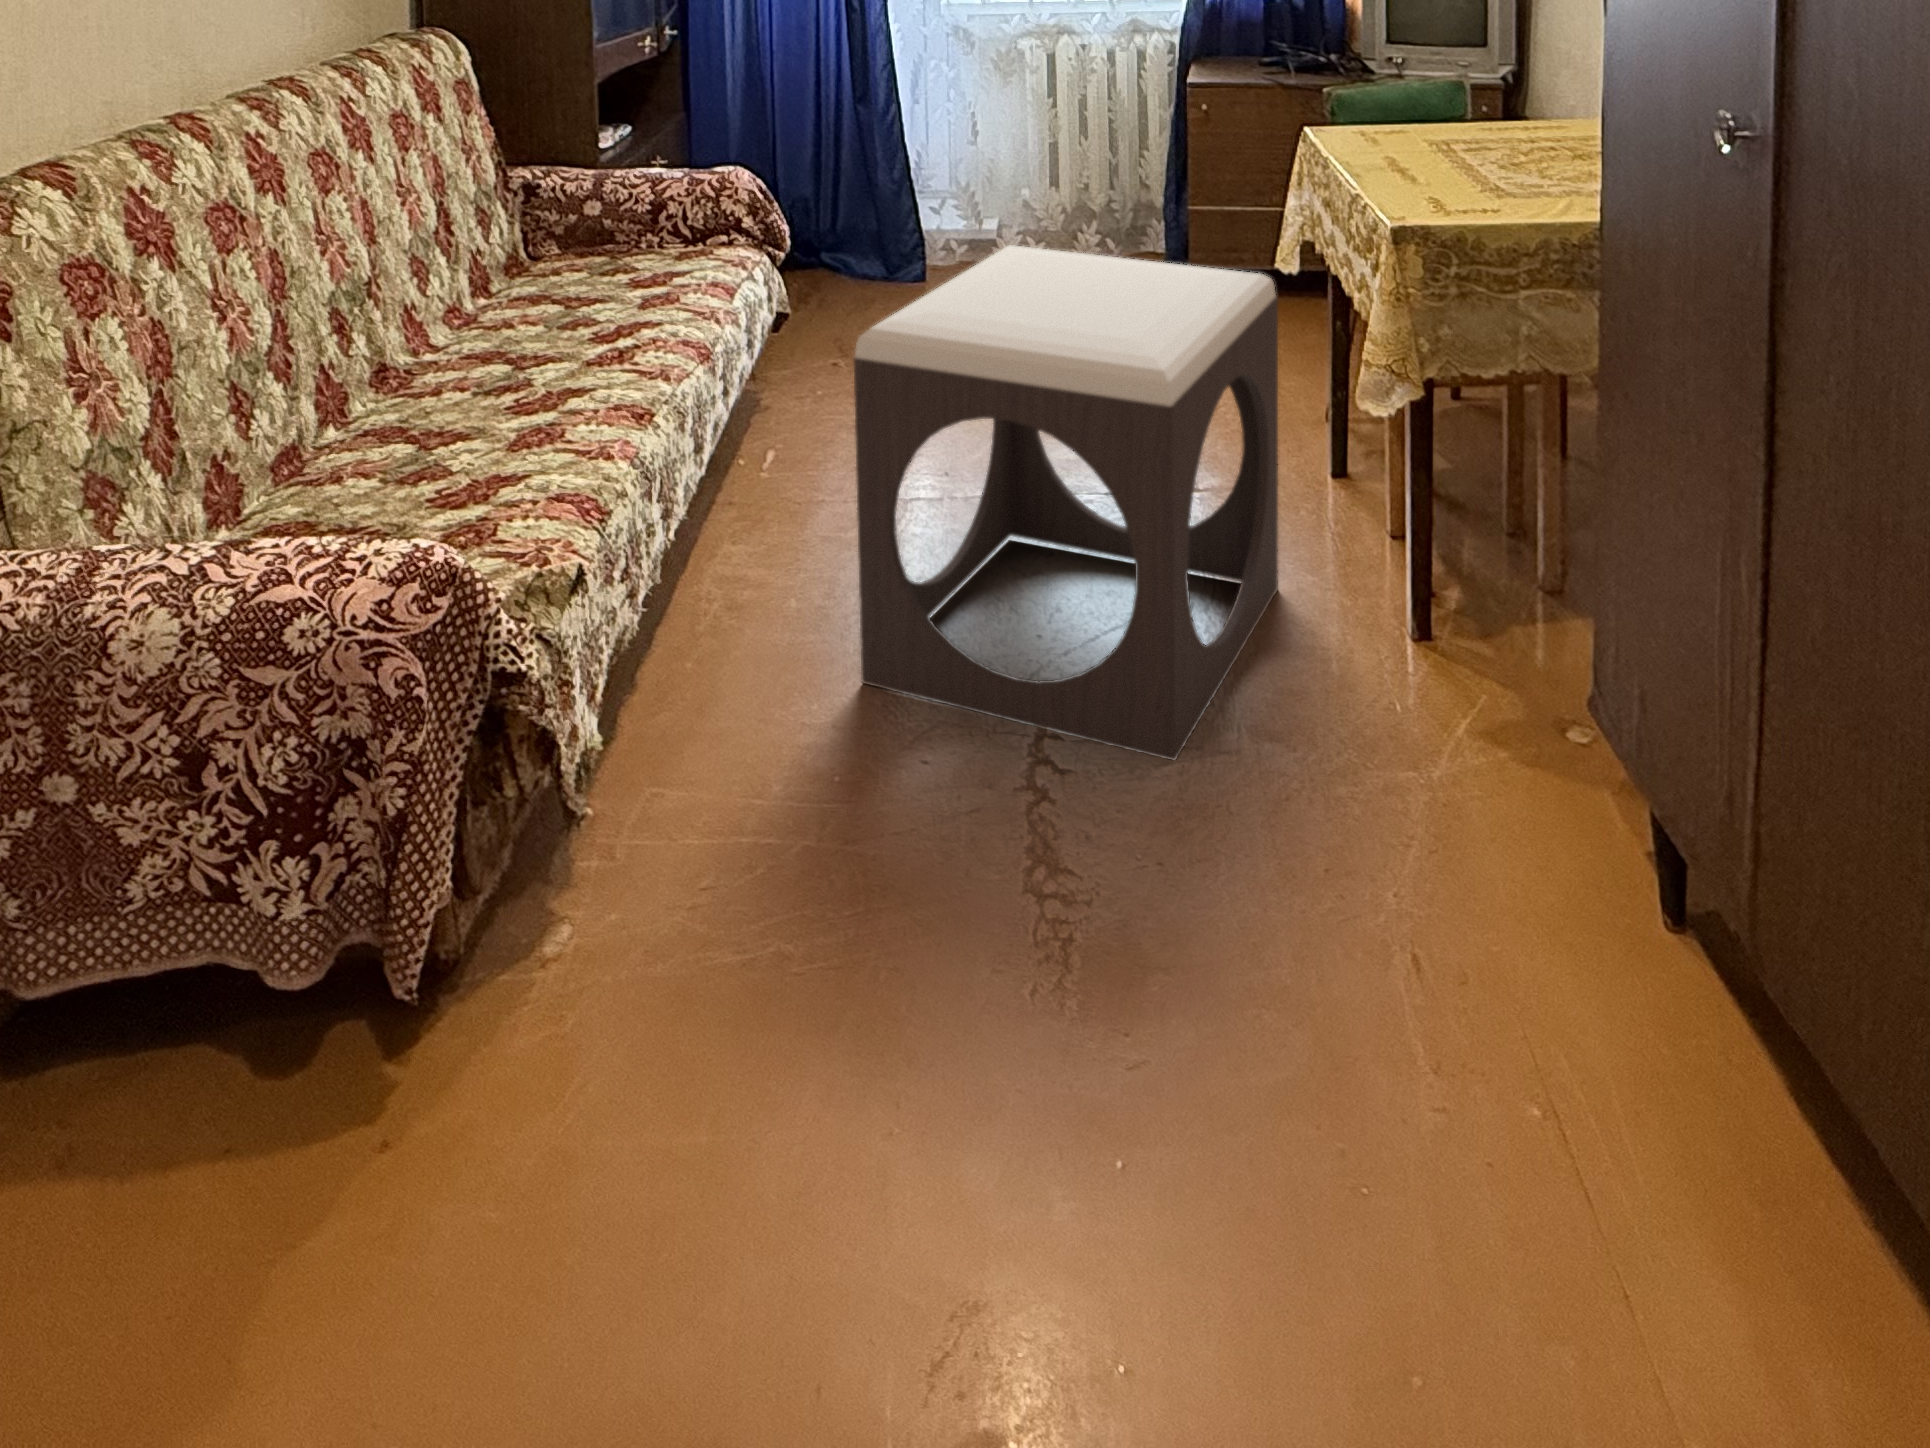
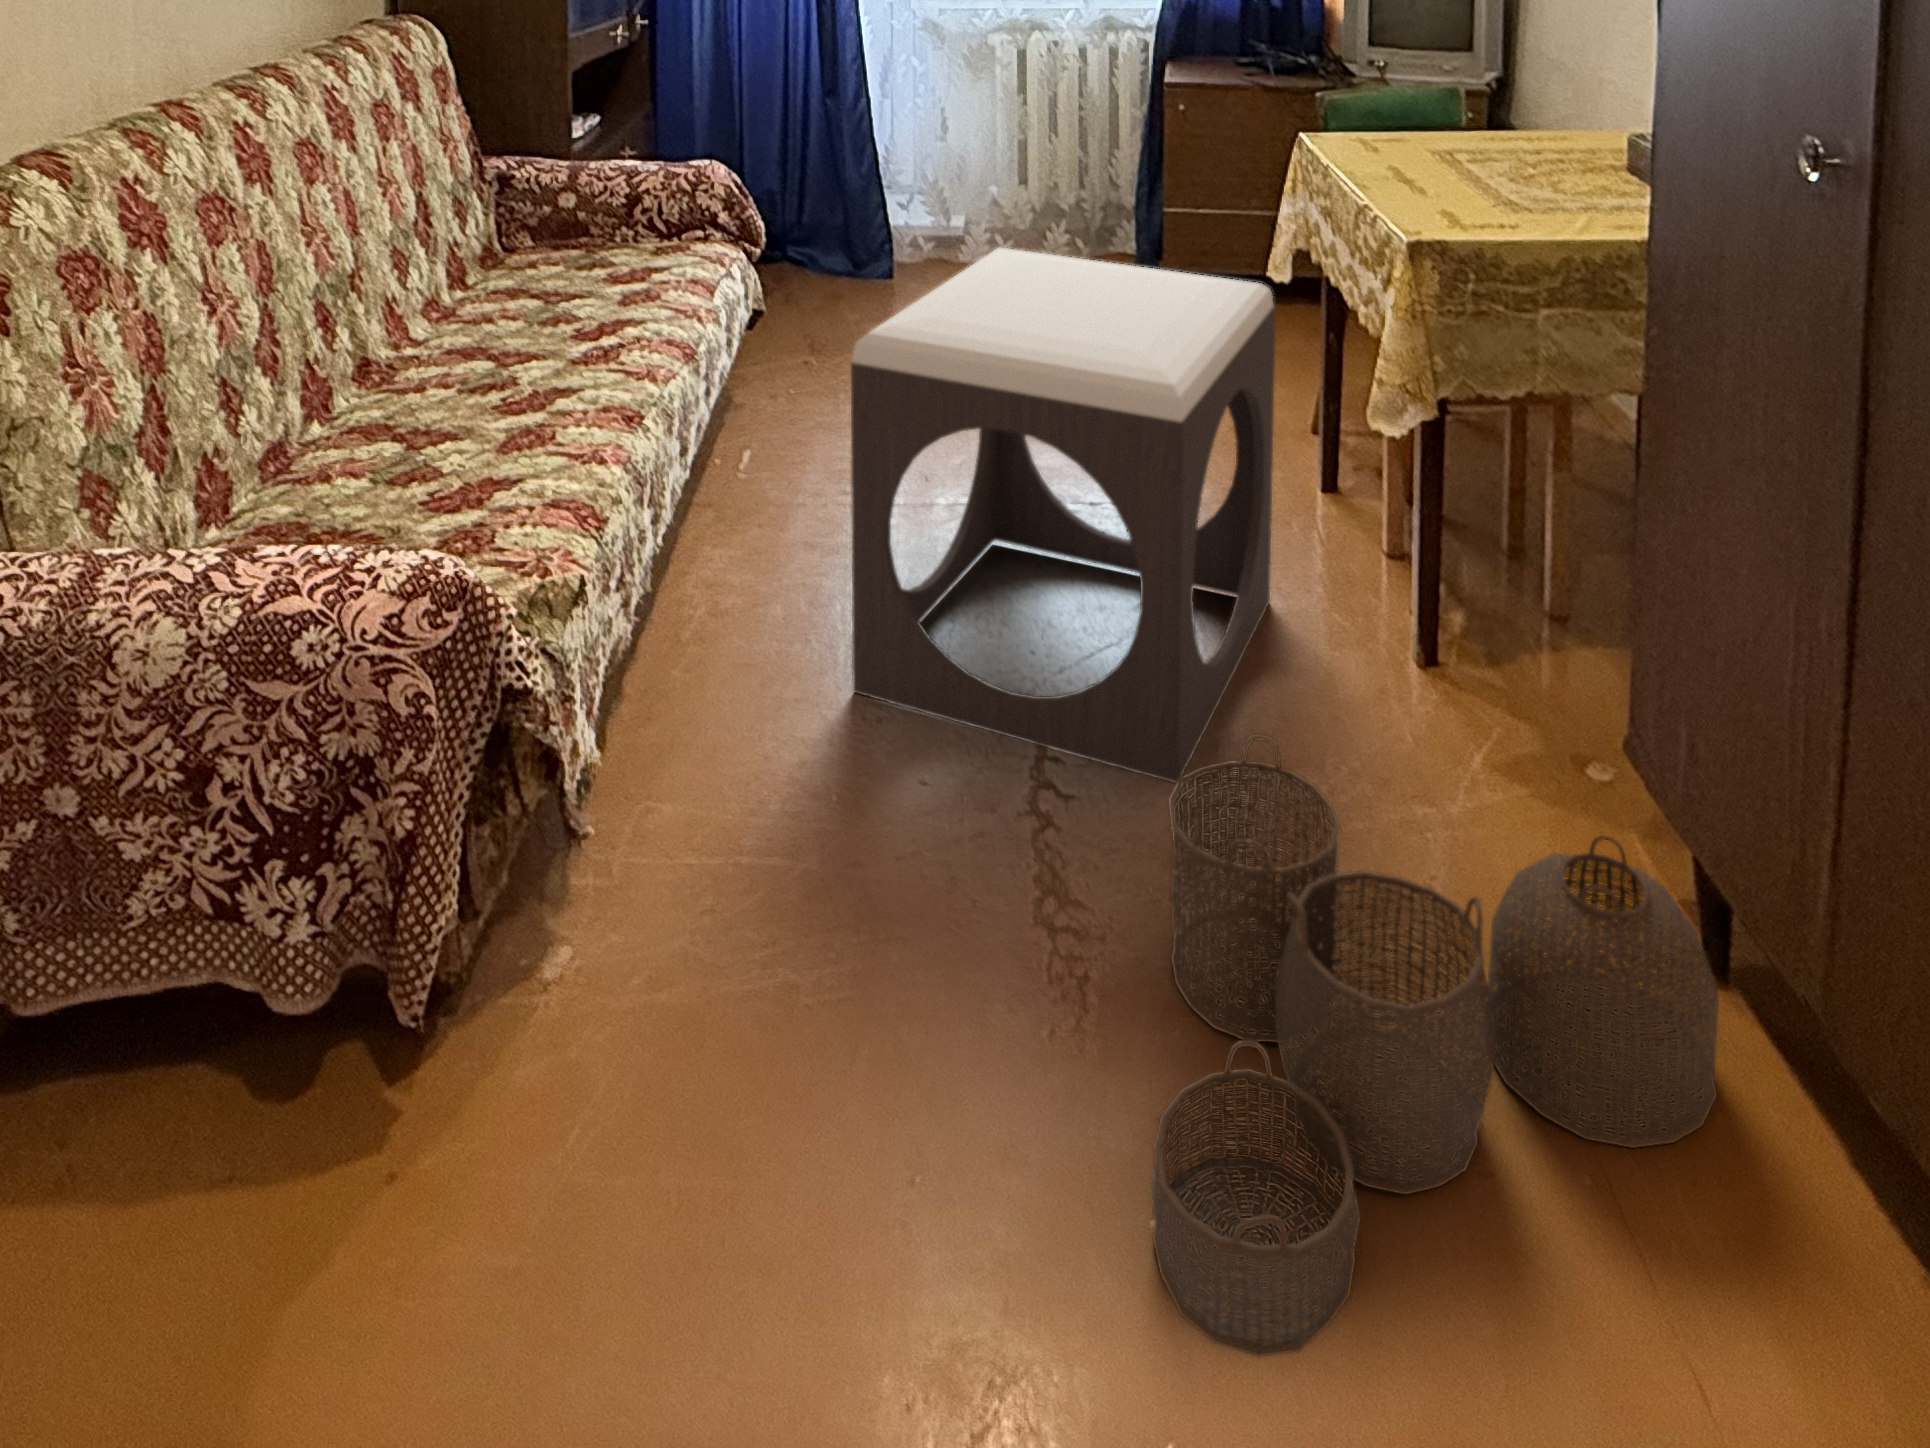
woven basket: none [1116,703,1667,1277] -> present [1150,734,1720,1356]

